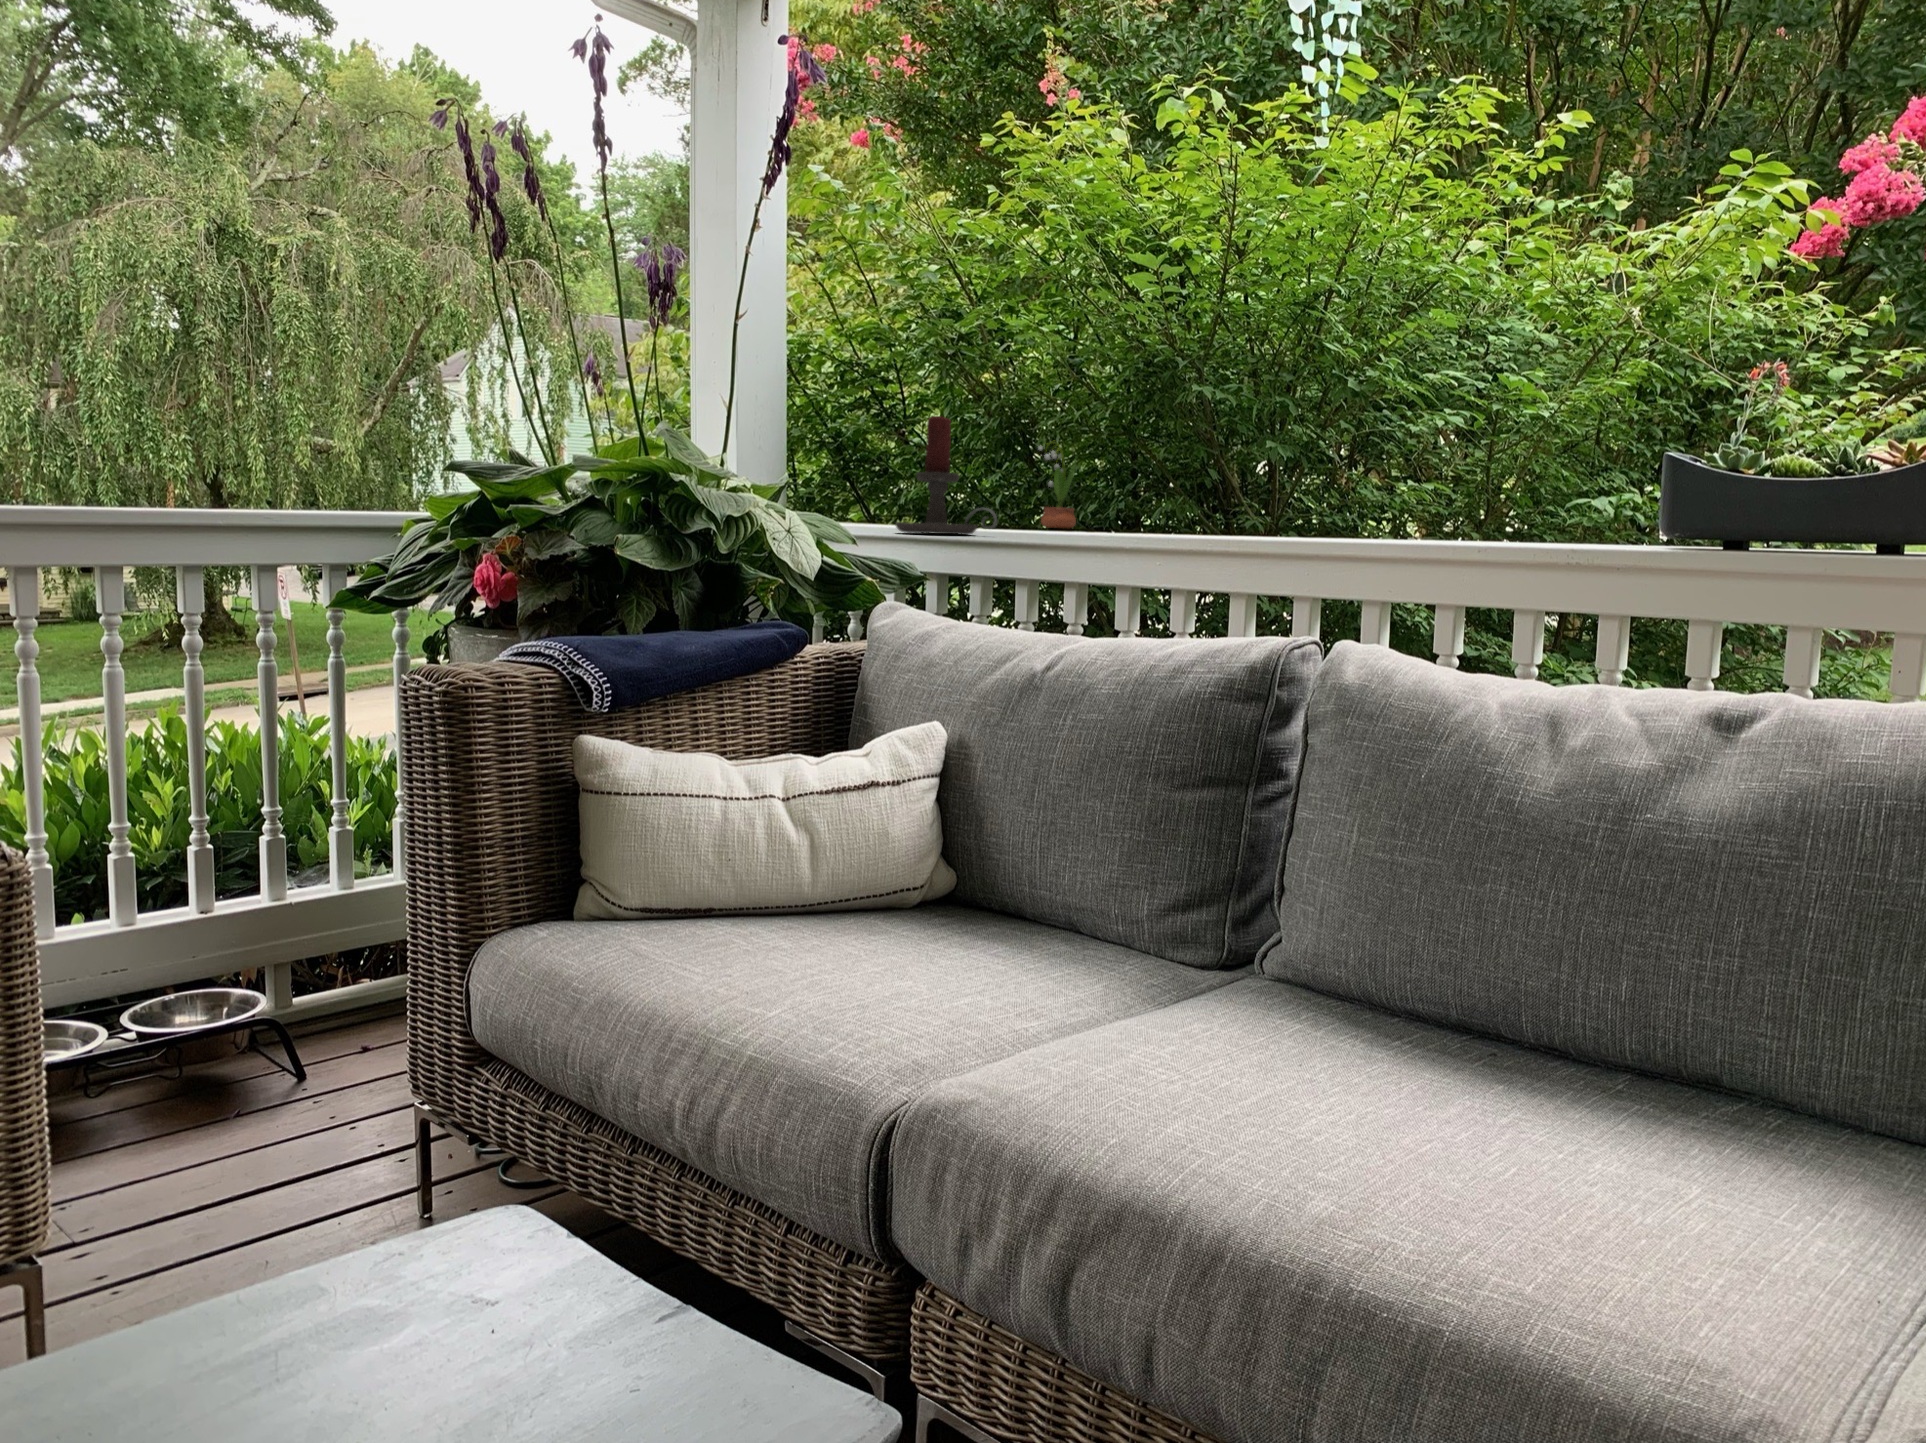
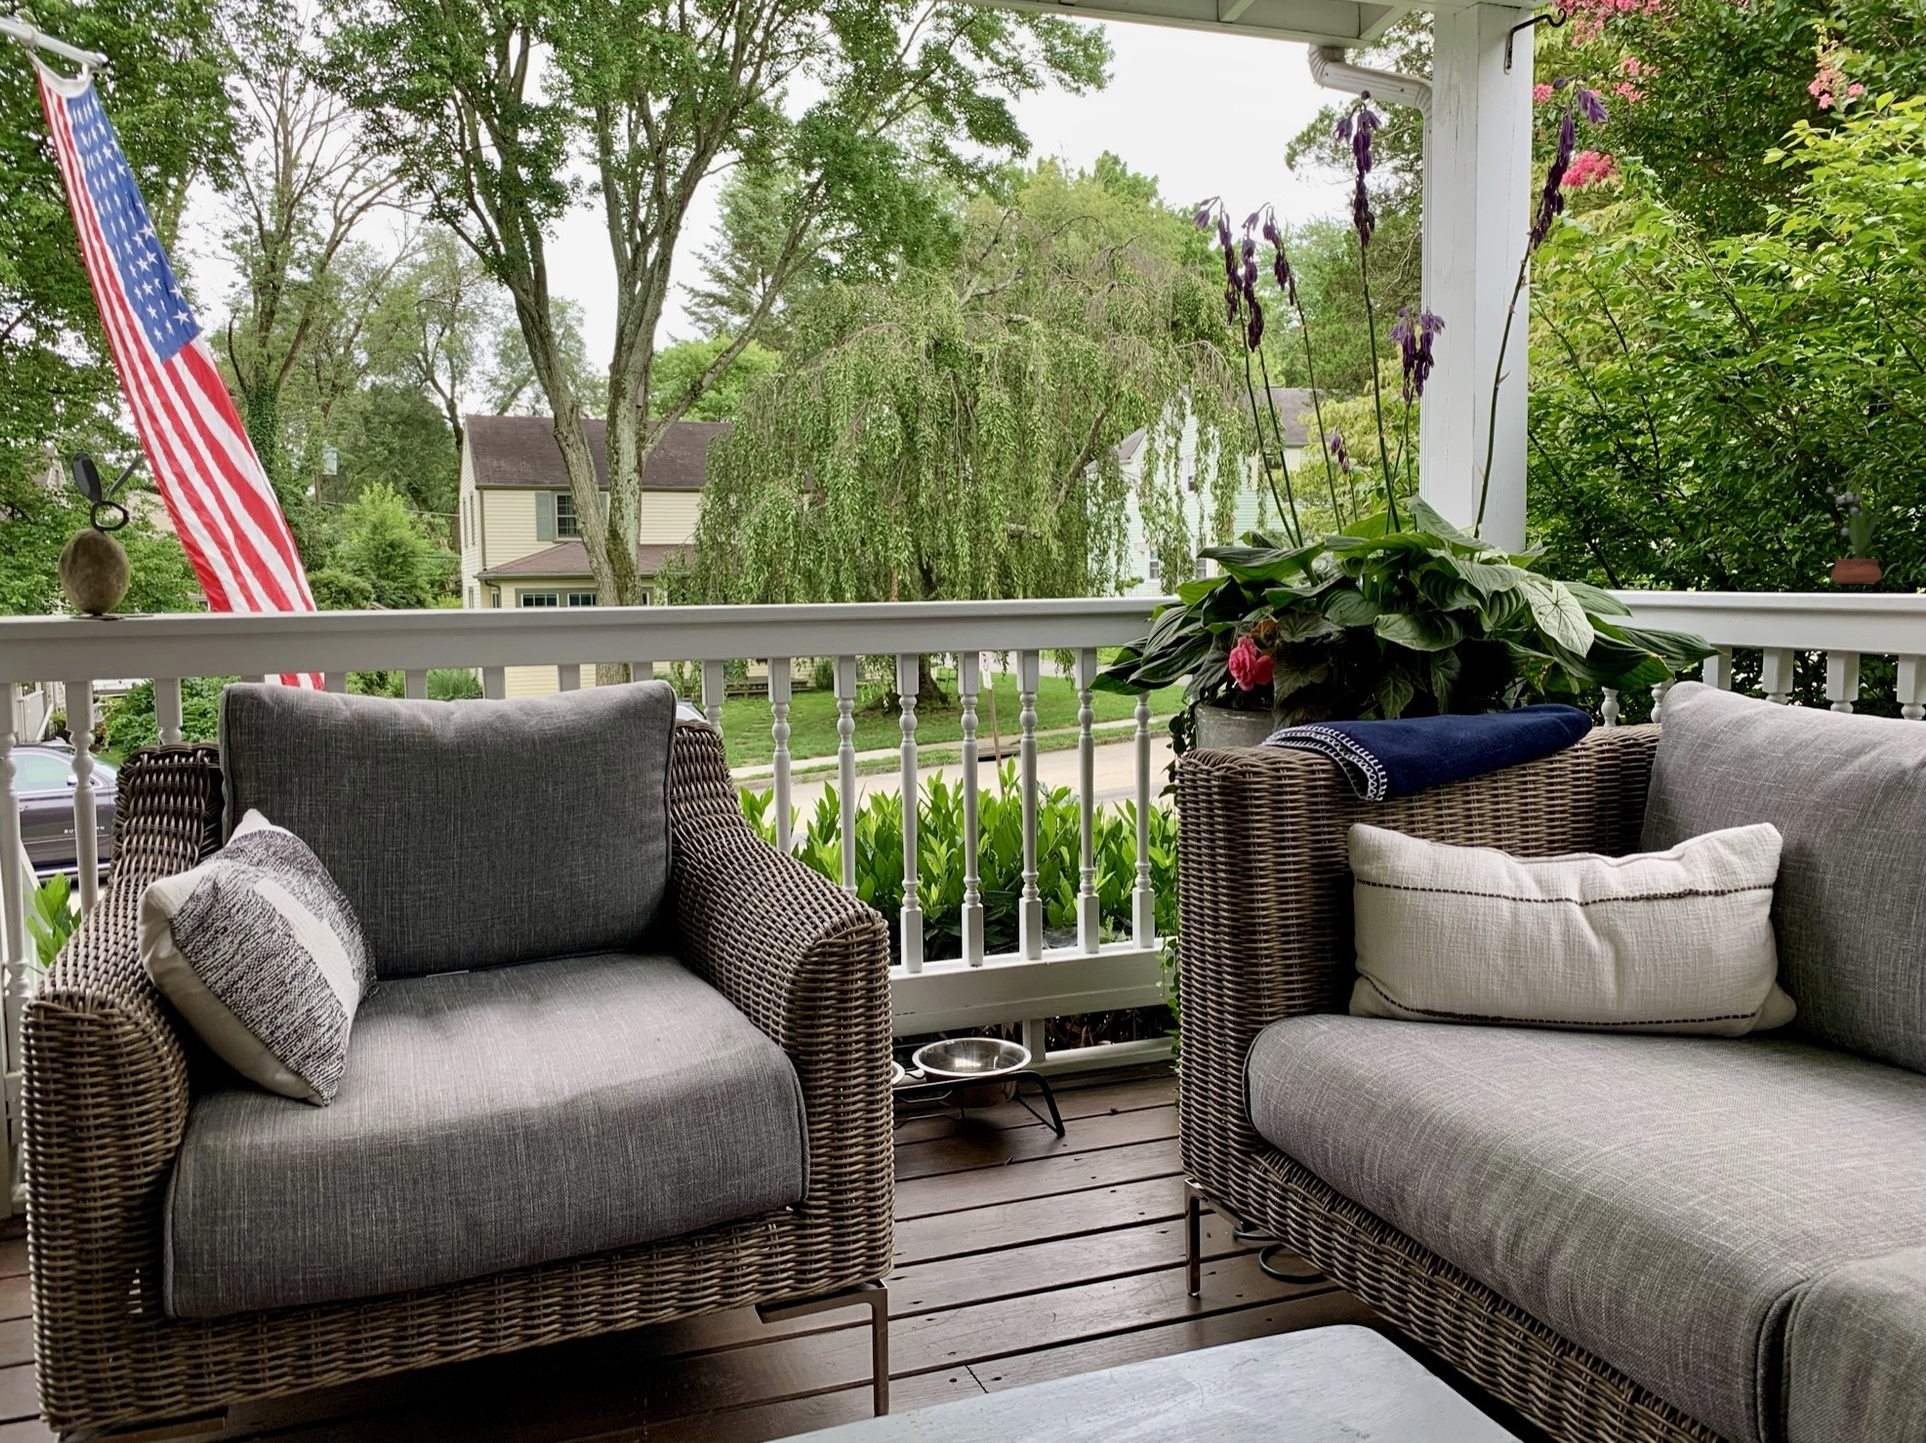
candle holder: present [895,416,997,535] -> none [1662,464,1799,599]

